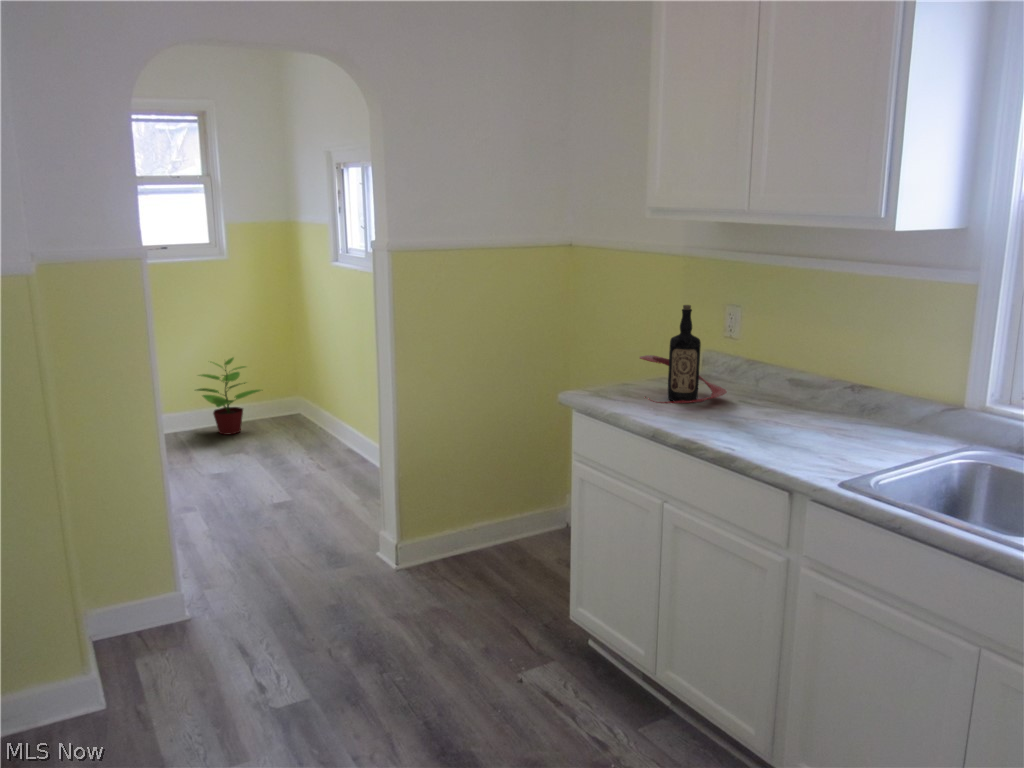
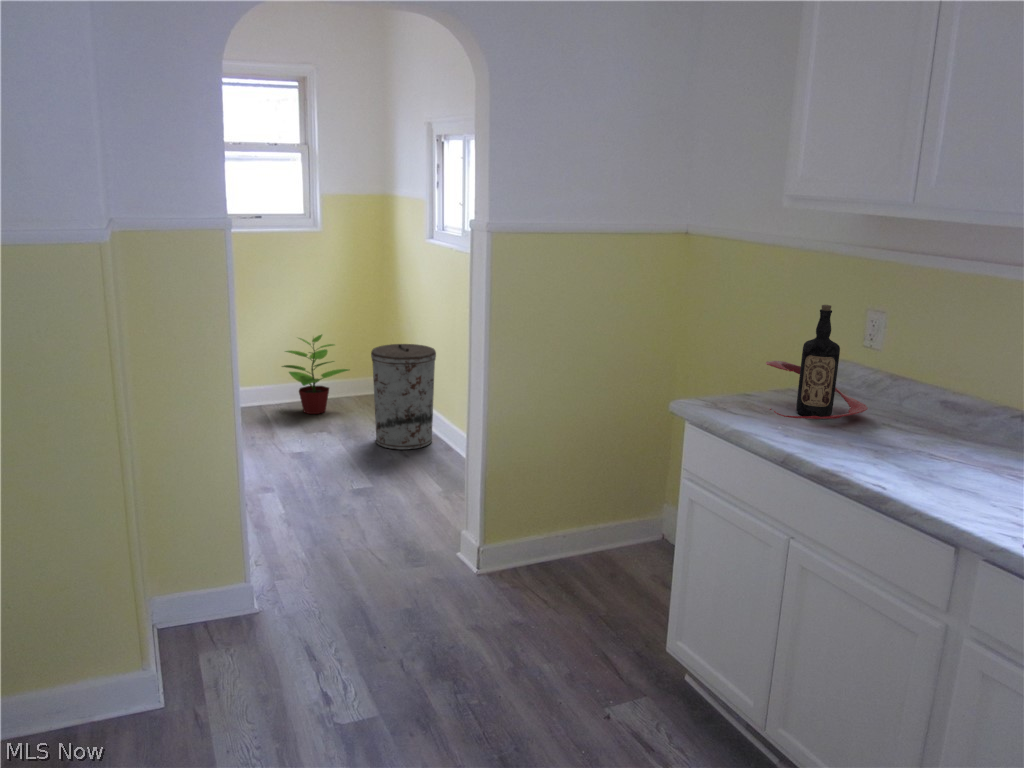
trash can: none [283,362,347,462] -> present [371,344,436,450]

